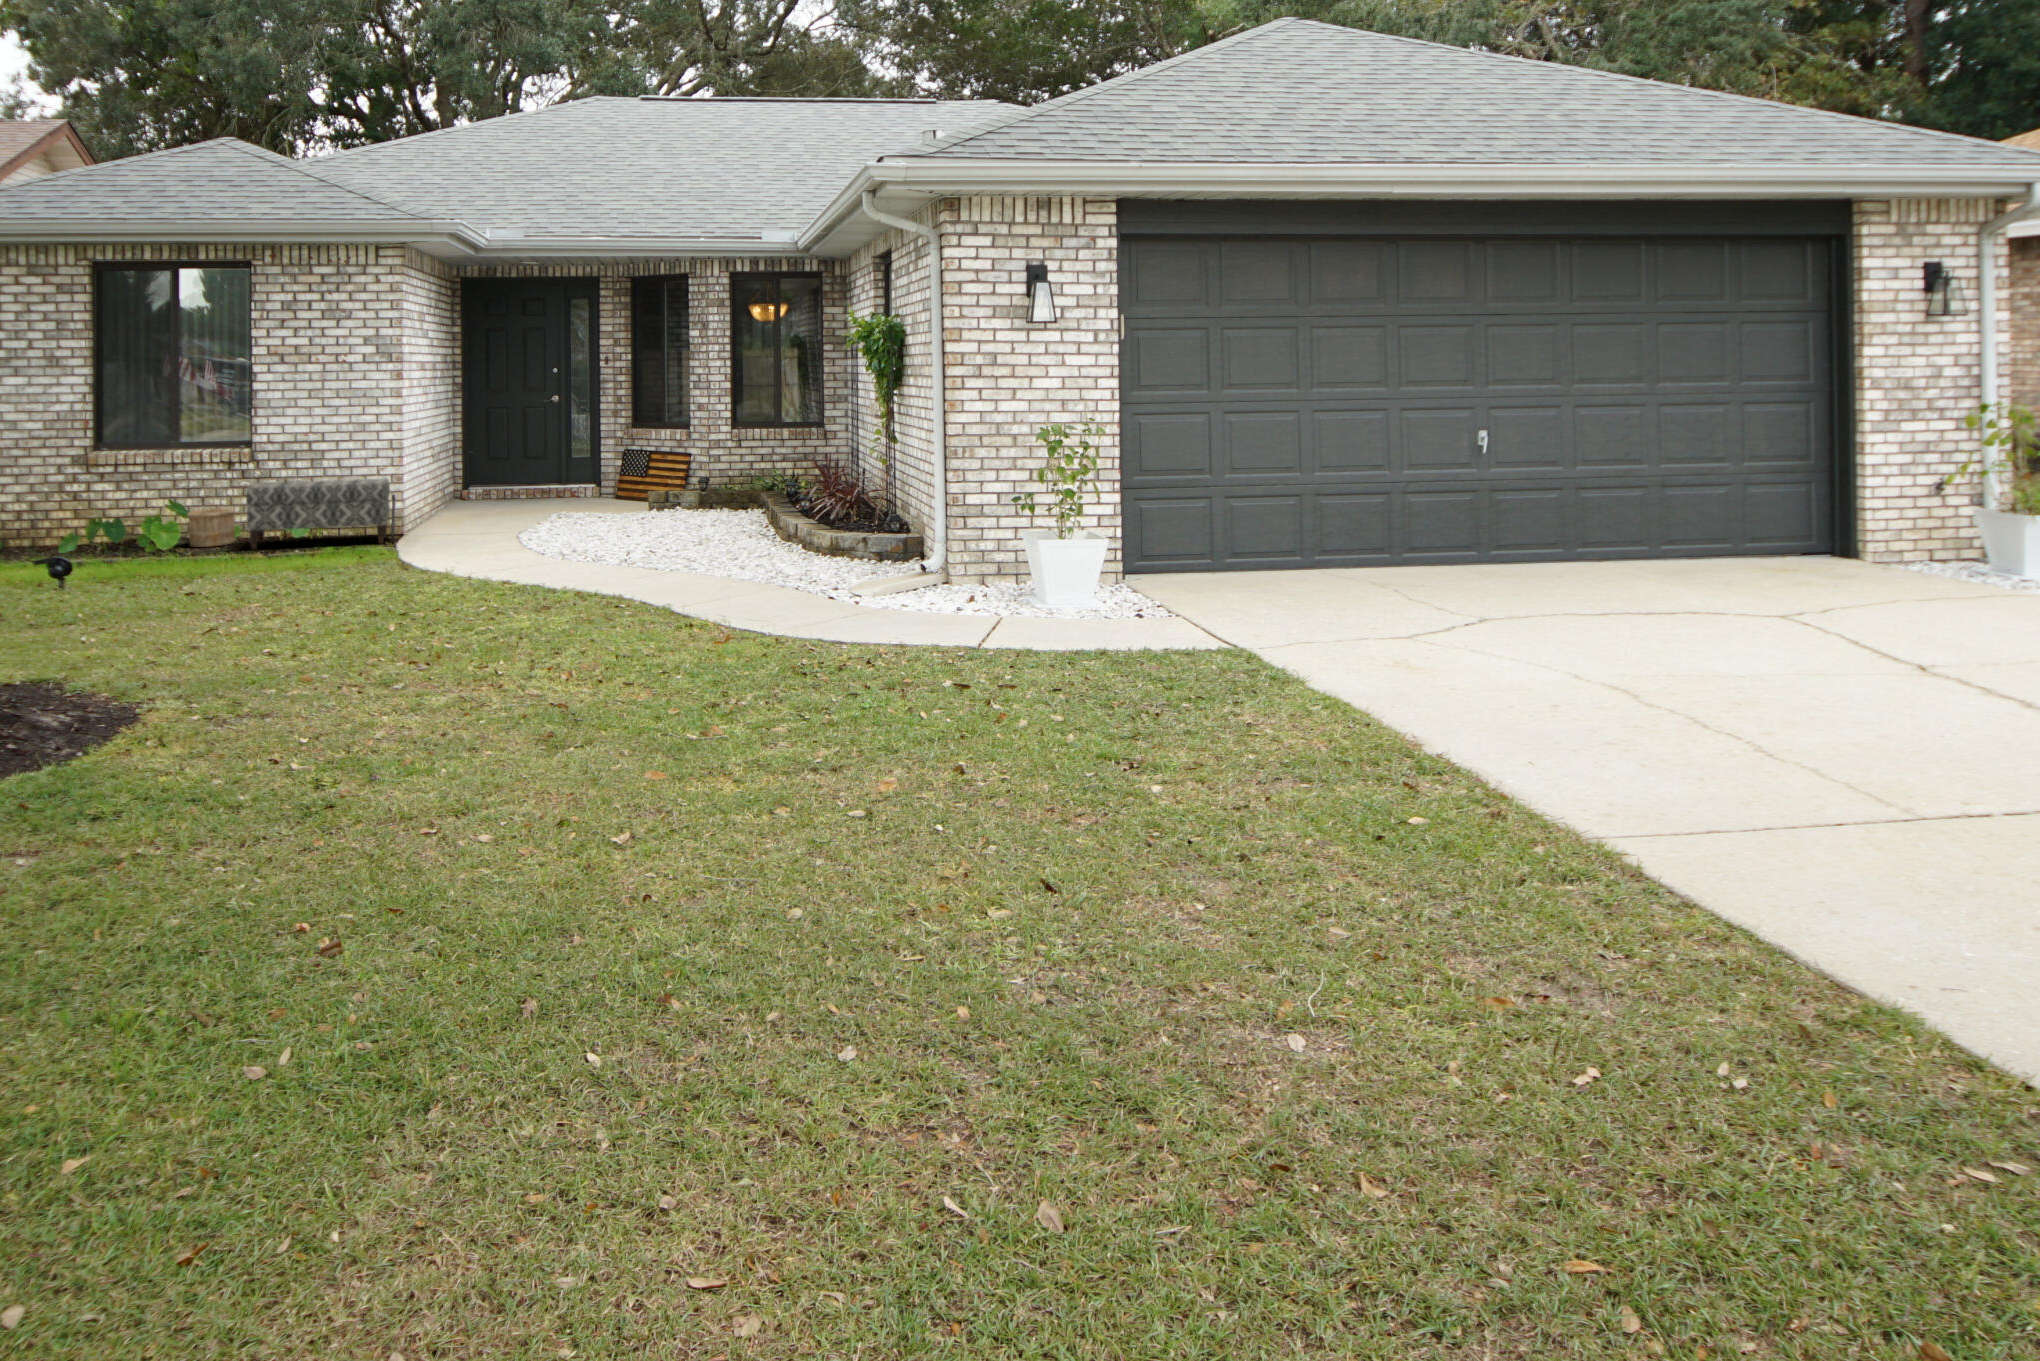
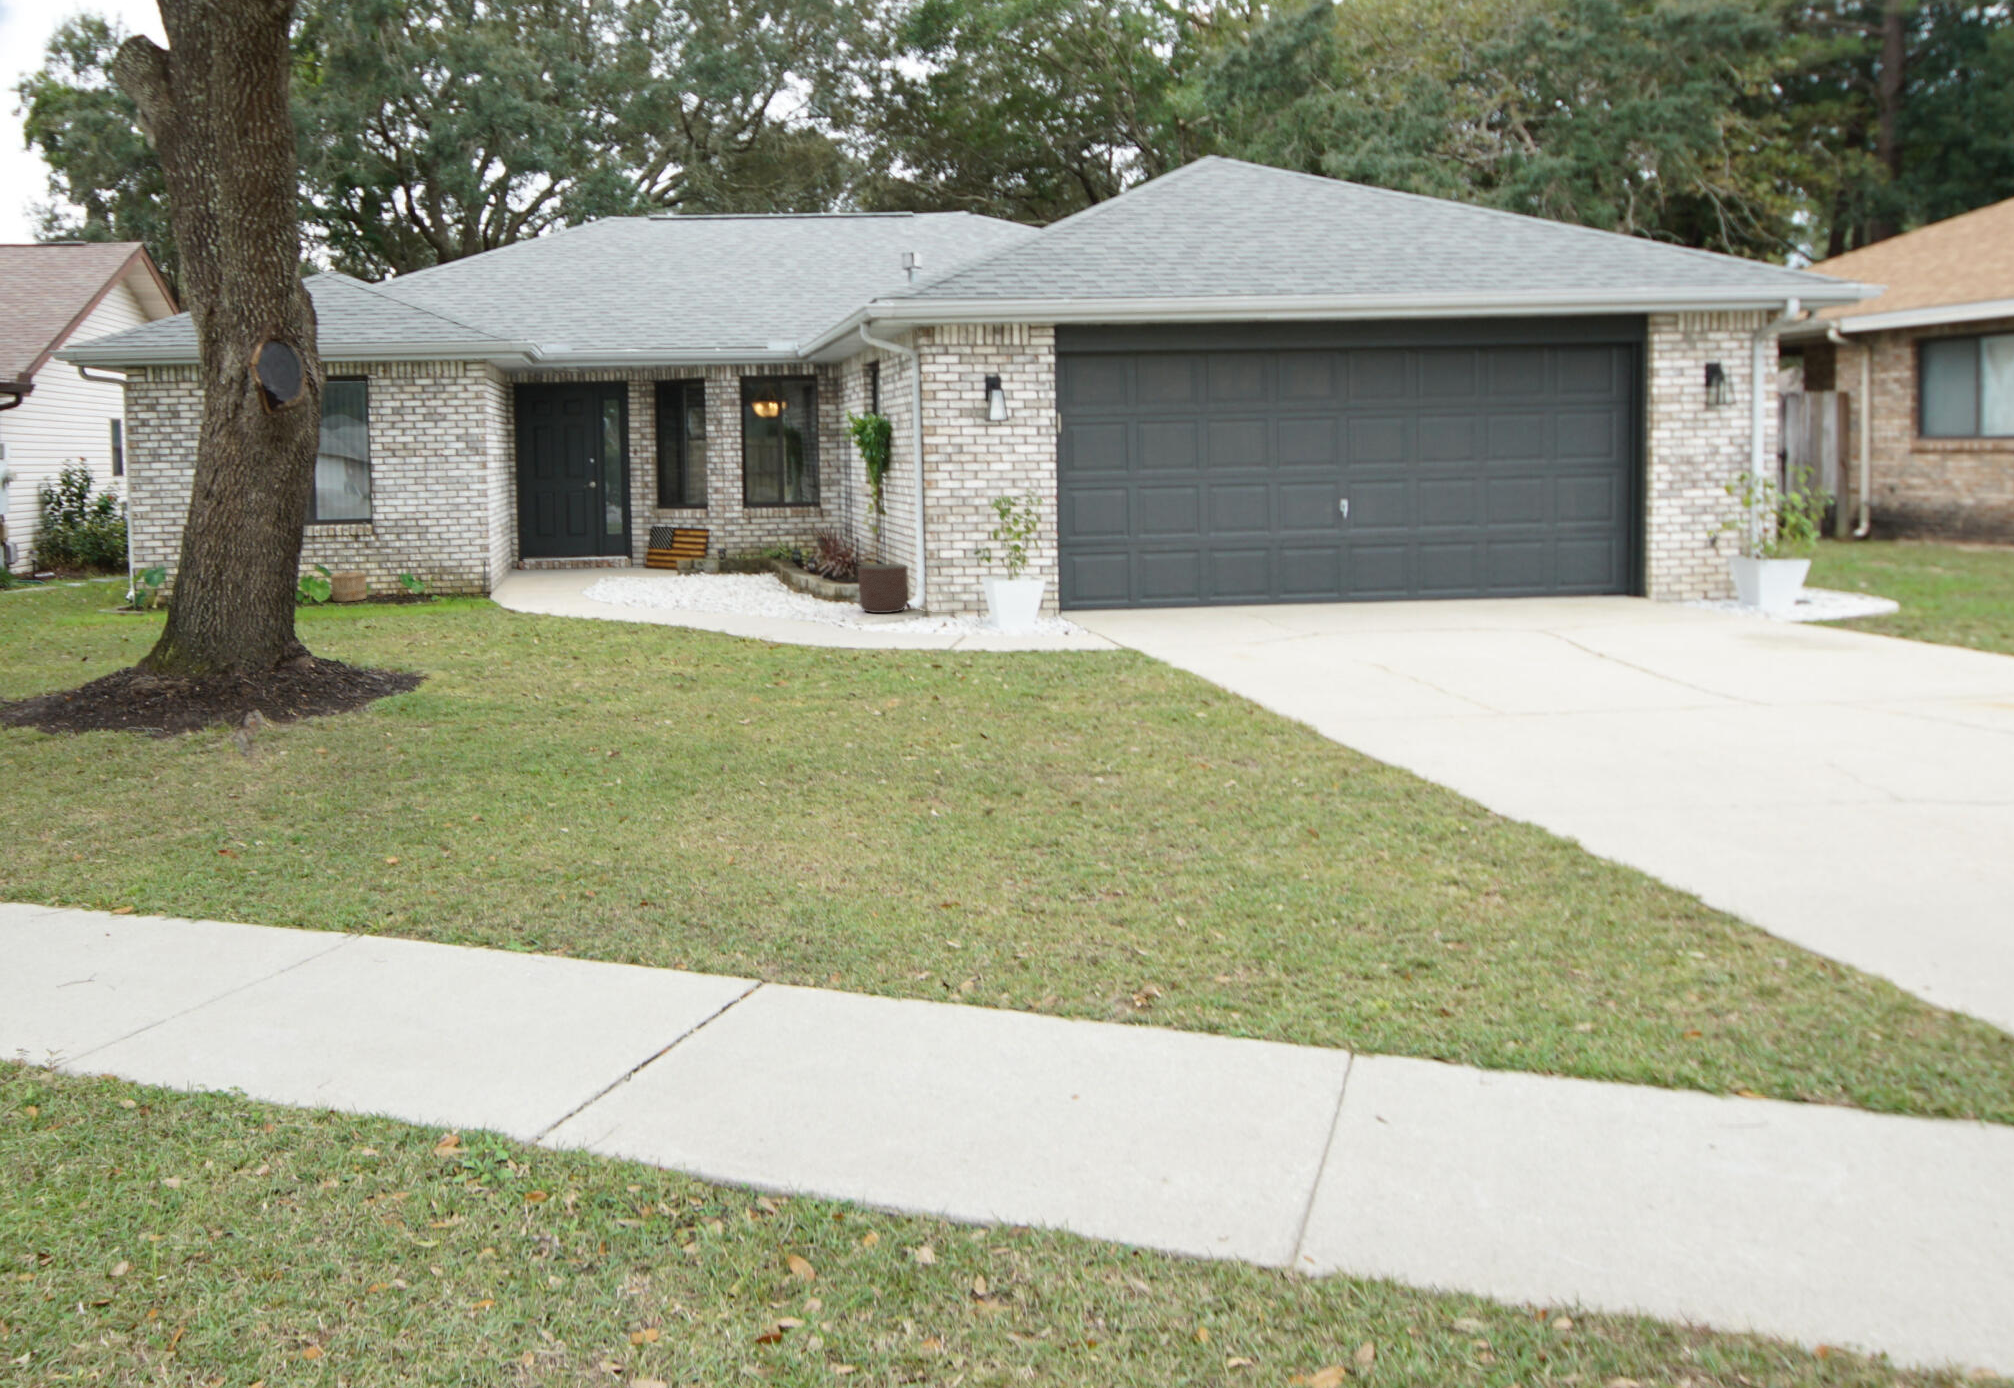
bench: present [246,478,390,550] -> none [379,547,485,603]
planter: none [855,510,921,577] -> present [858,564,908,613]

